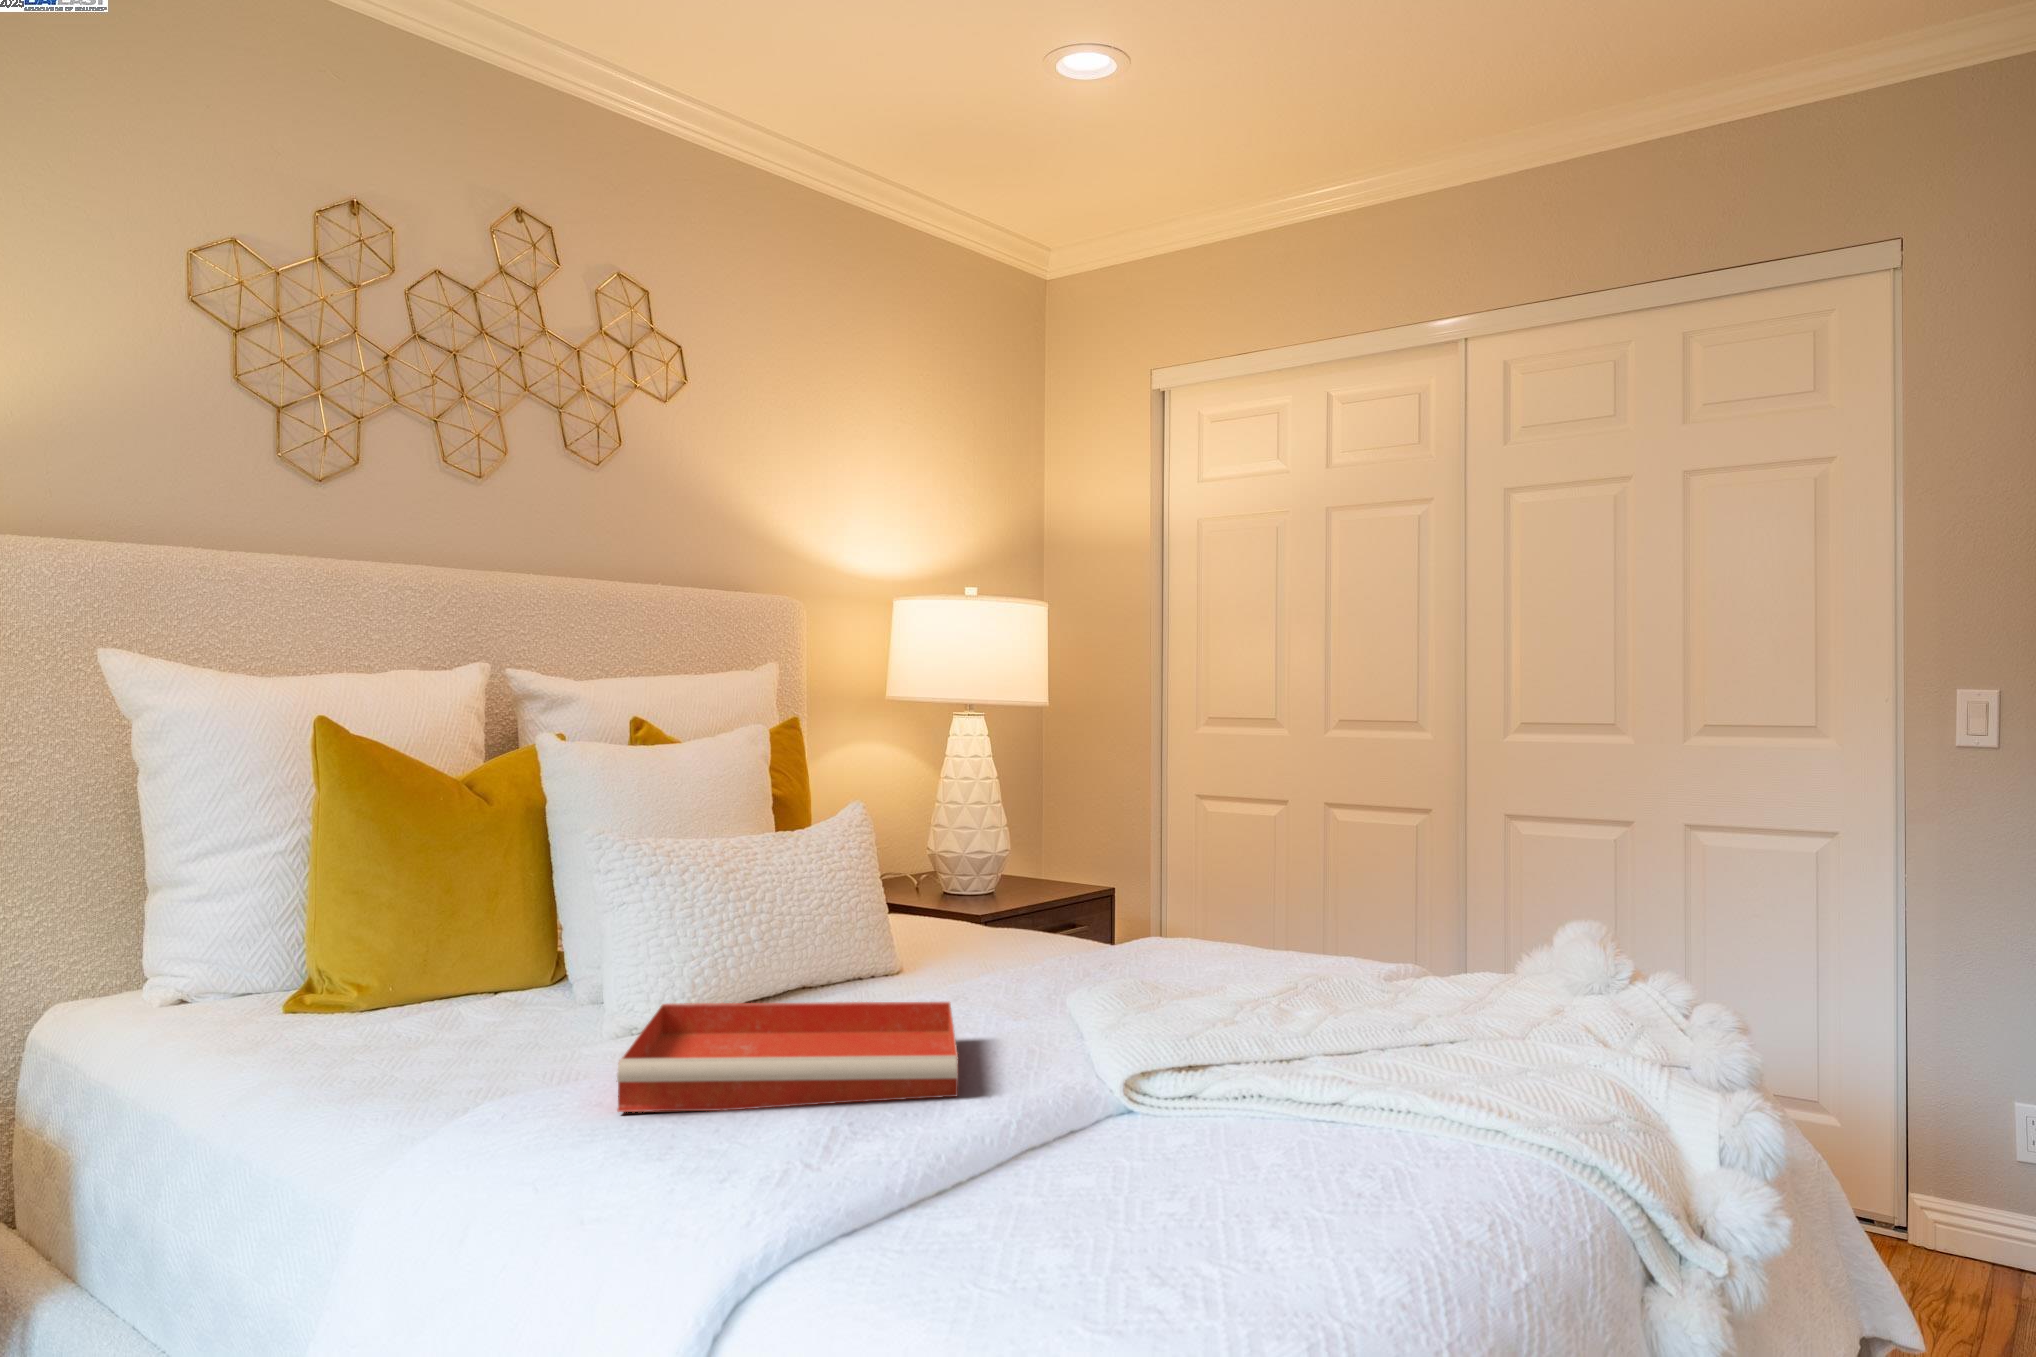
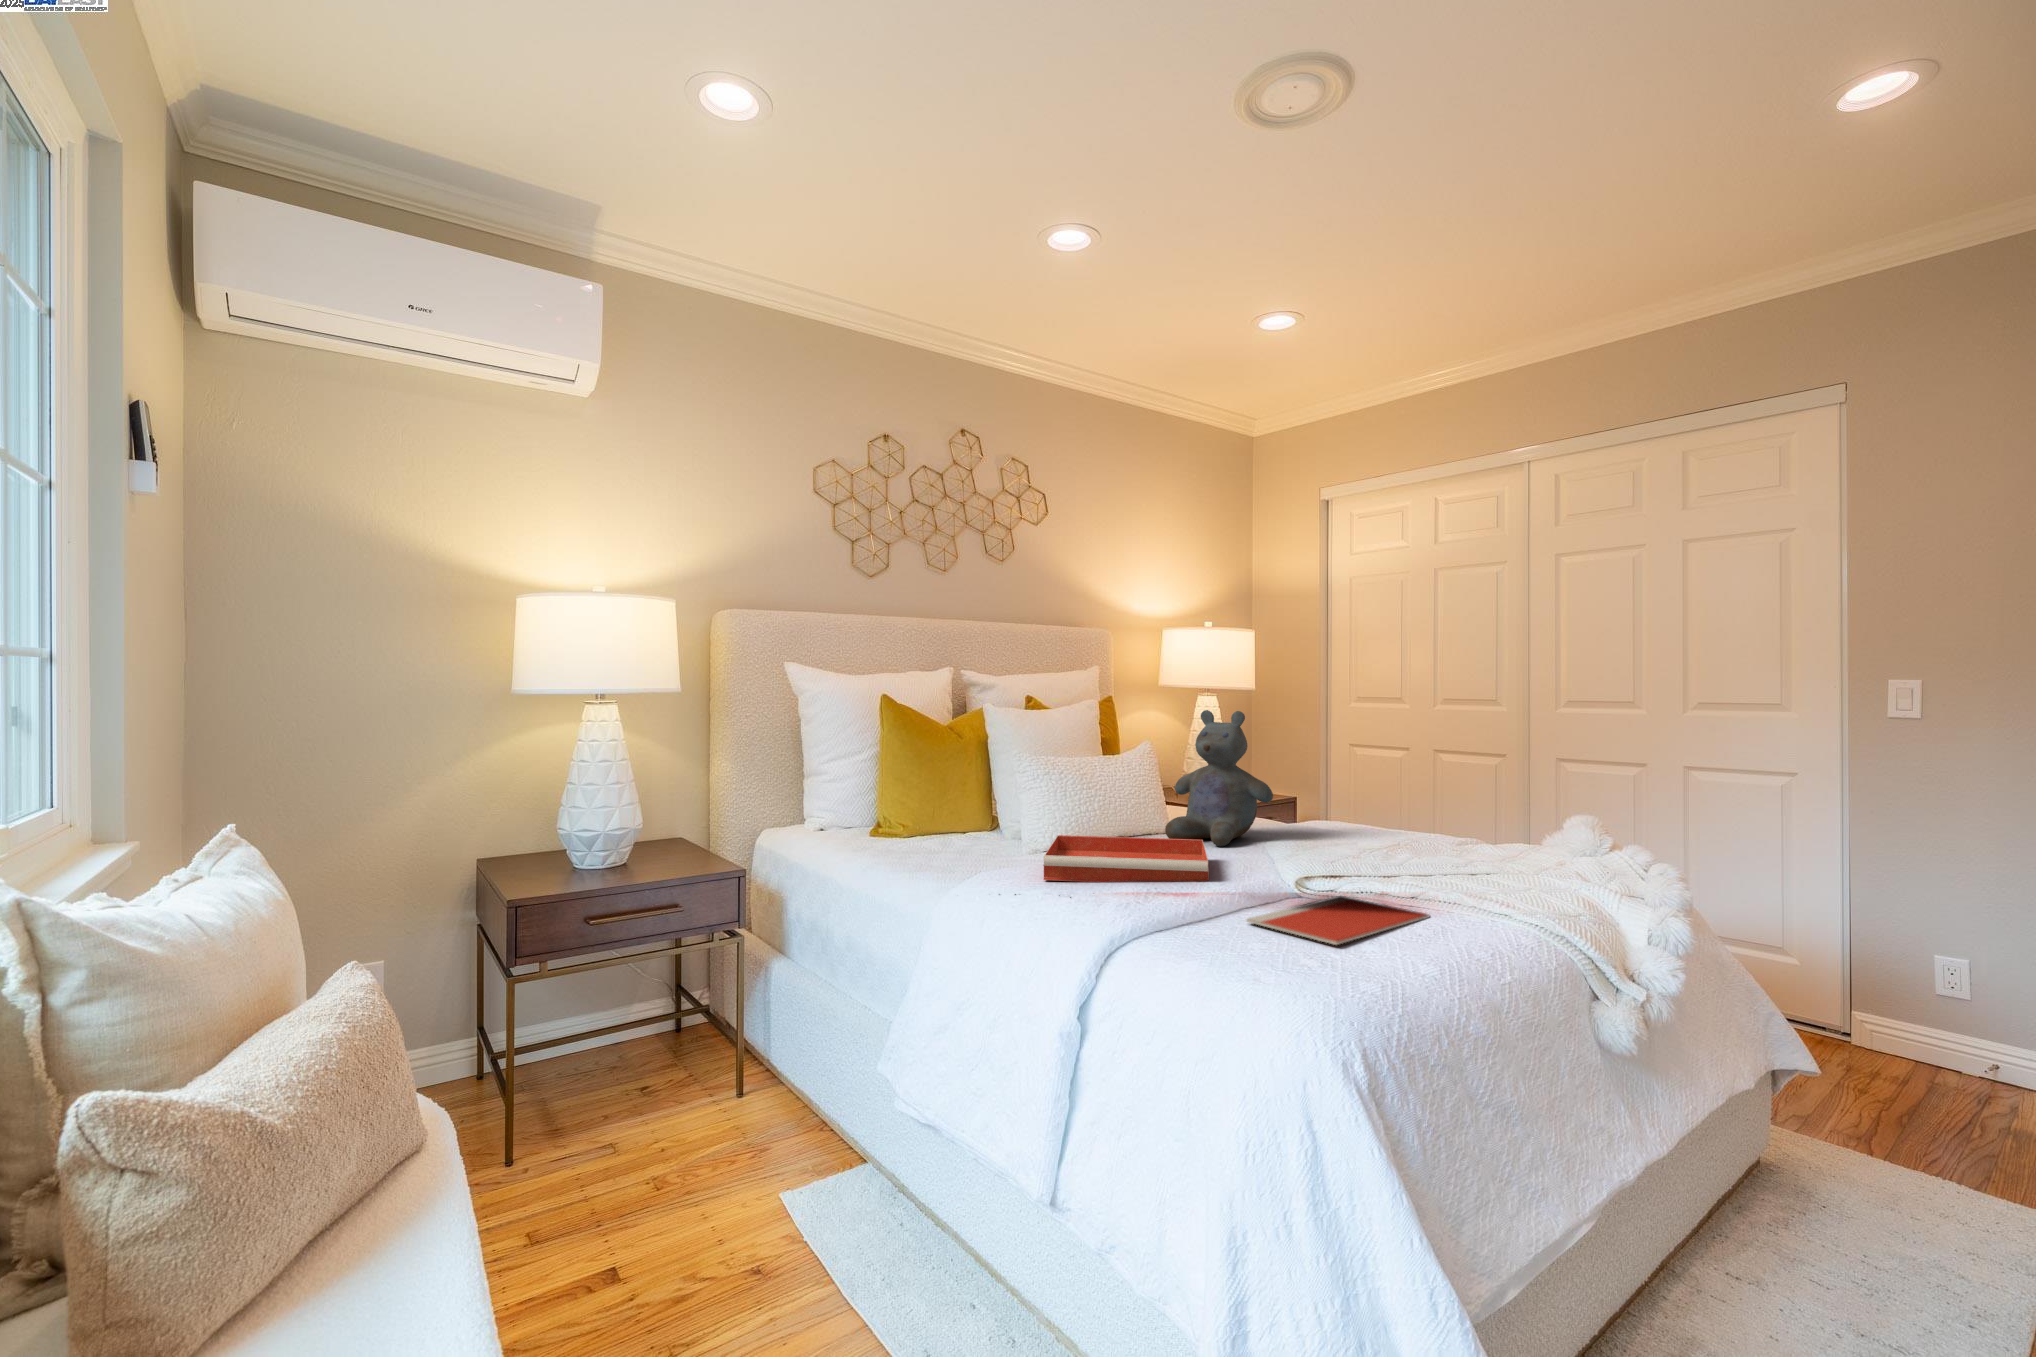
stuffed bear: none [883,746,1082,1006] -> present [1165,710,1273,847]
notebook: none [1031,1112,1376,1245] -> present [1247,896,1429,945]

